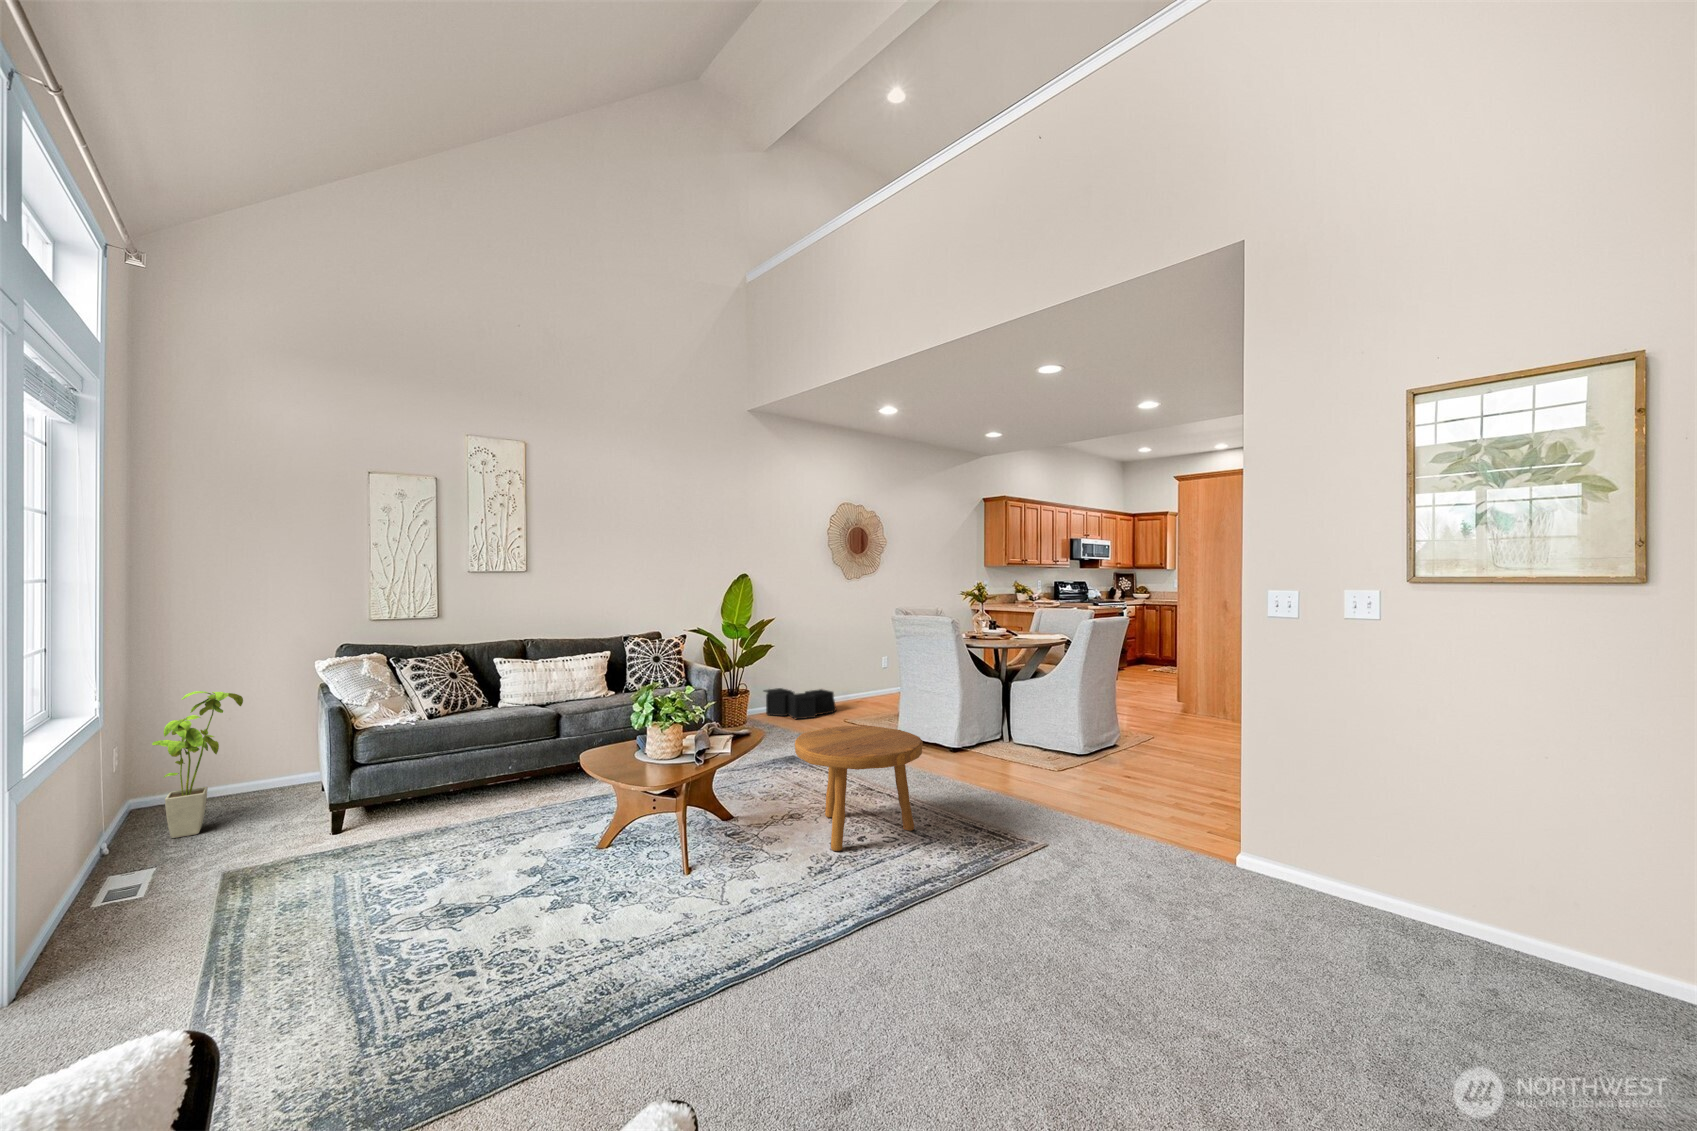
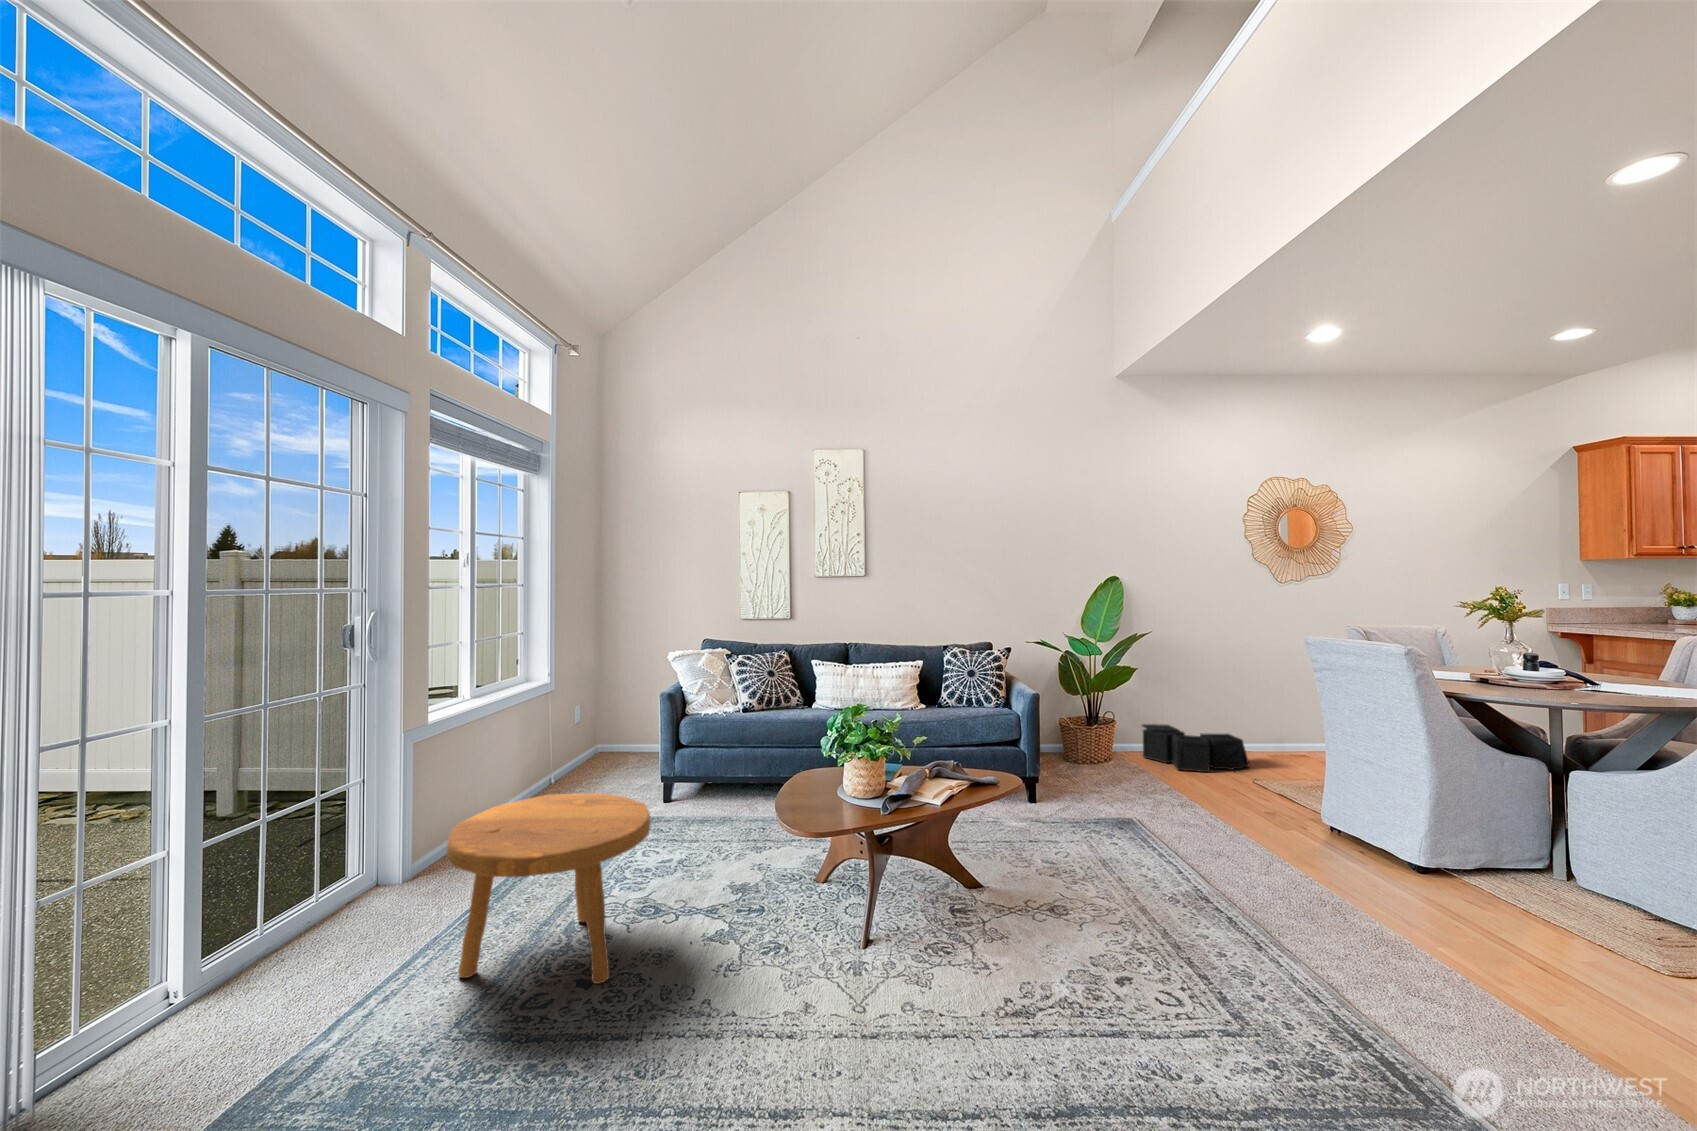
house plant: present [152,691,243,838] -> none [564,669,621,784]
footstool: present [795,726,923,851] -> present [447,793,650,984]

